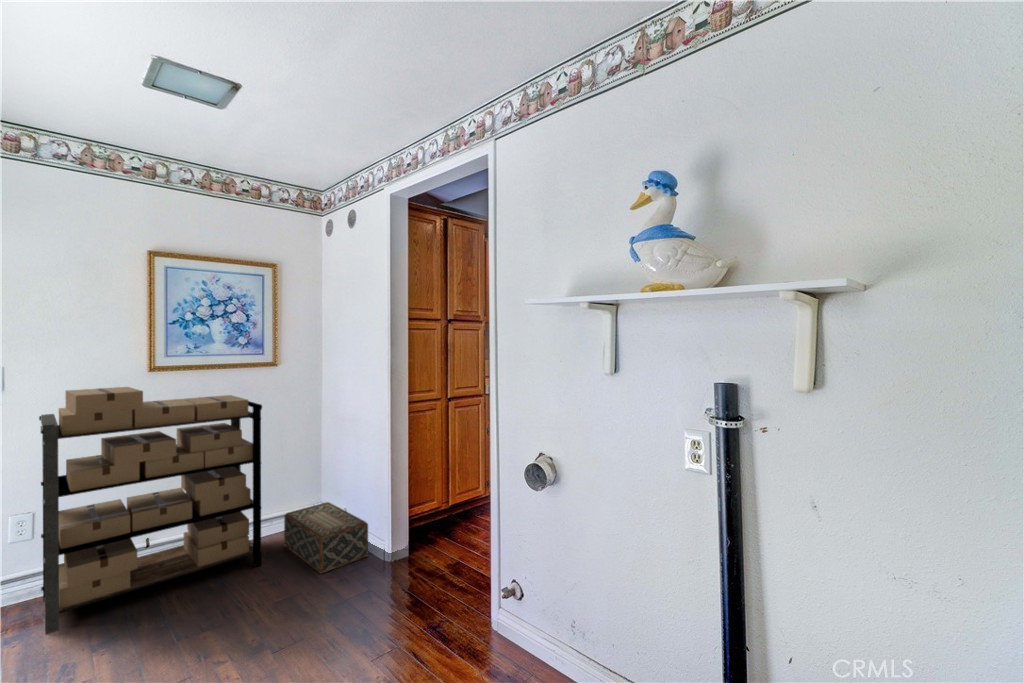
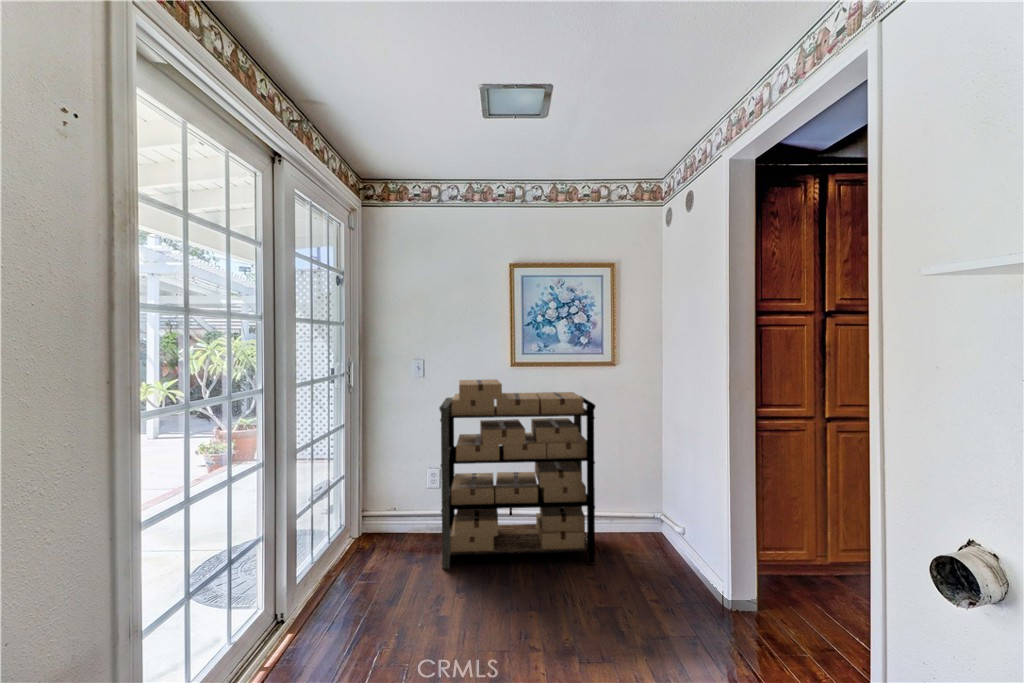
woven basket: present [284,502,368,573] -> none [619,517,704,596]

